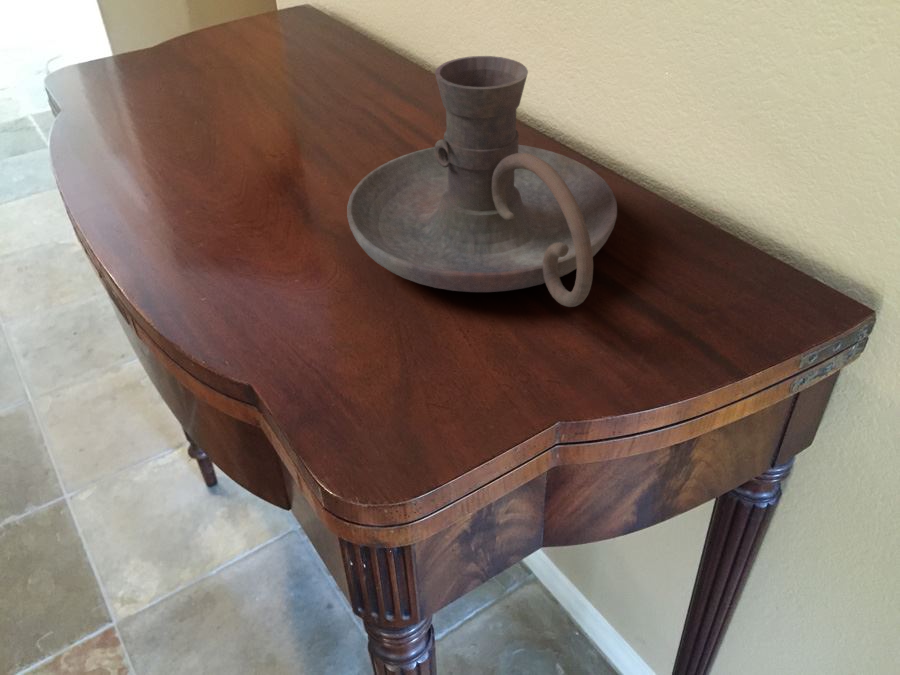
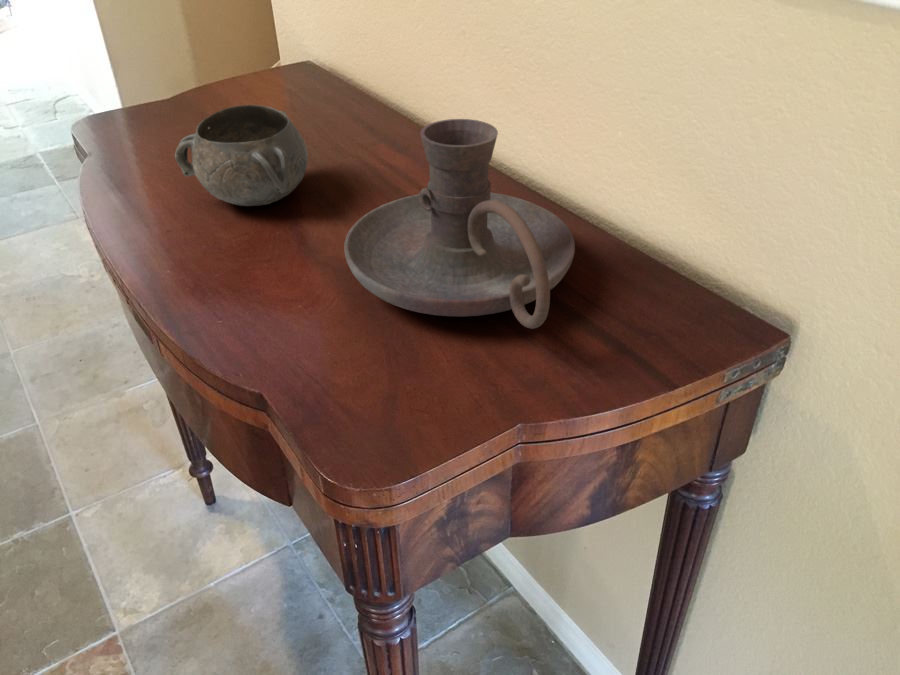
decorative bowl: none [153,45,305,163] -> present [175,105,308,206]

